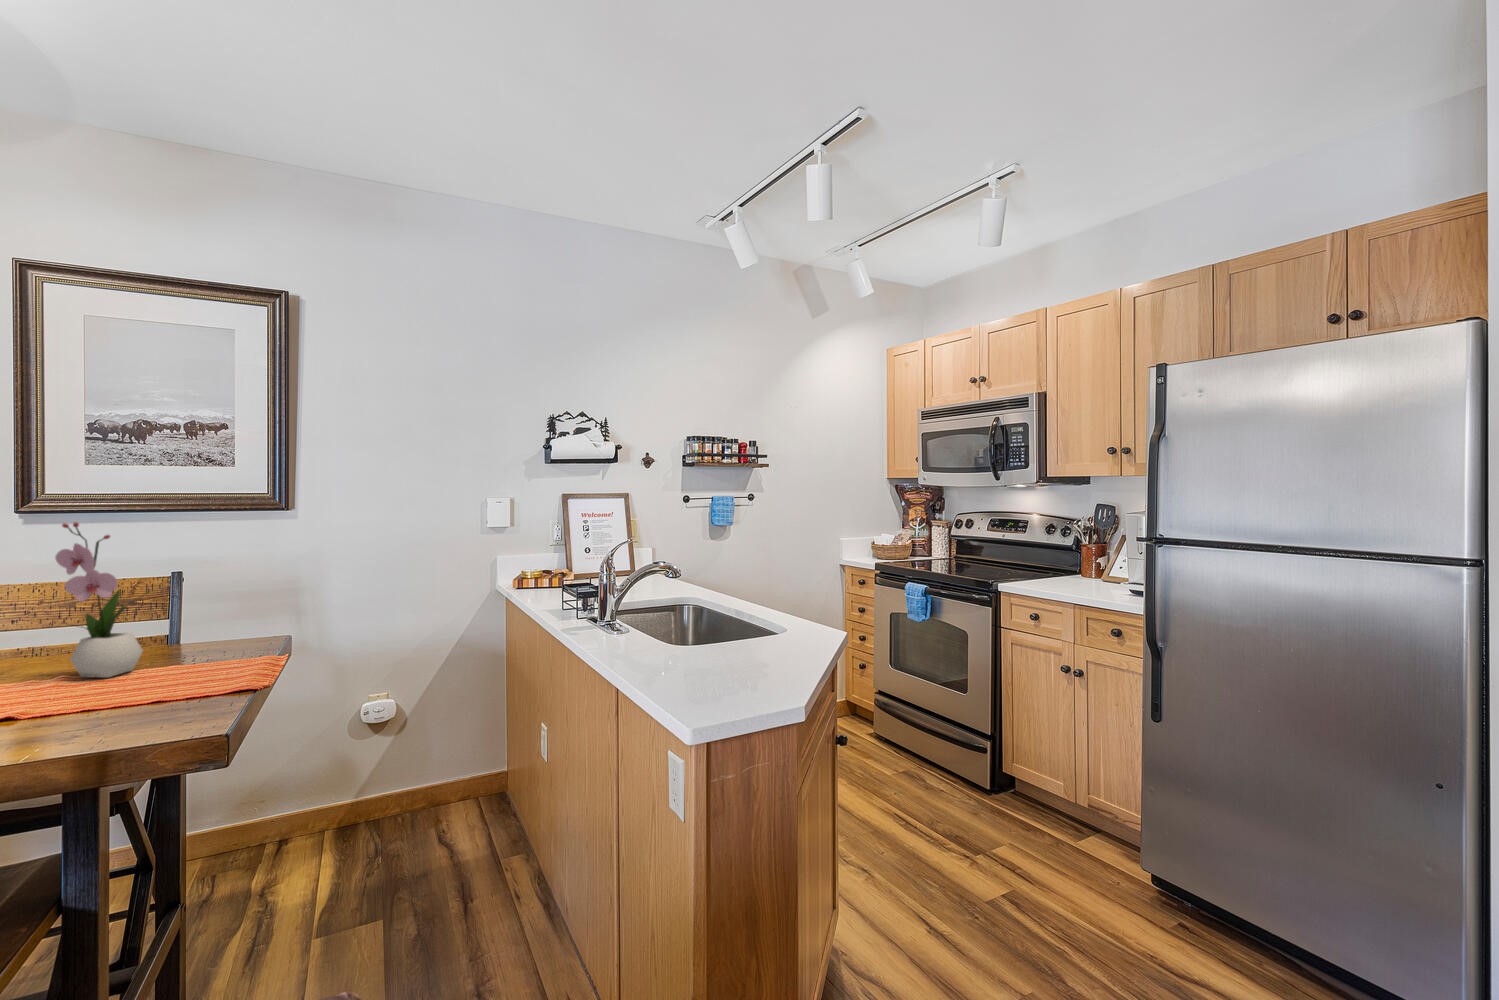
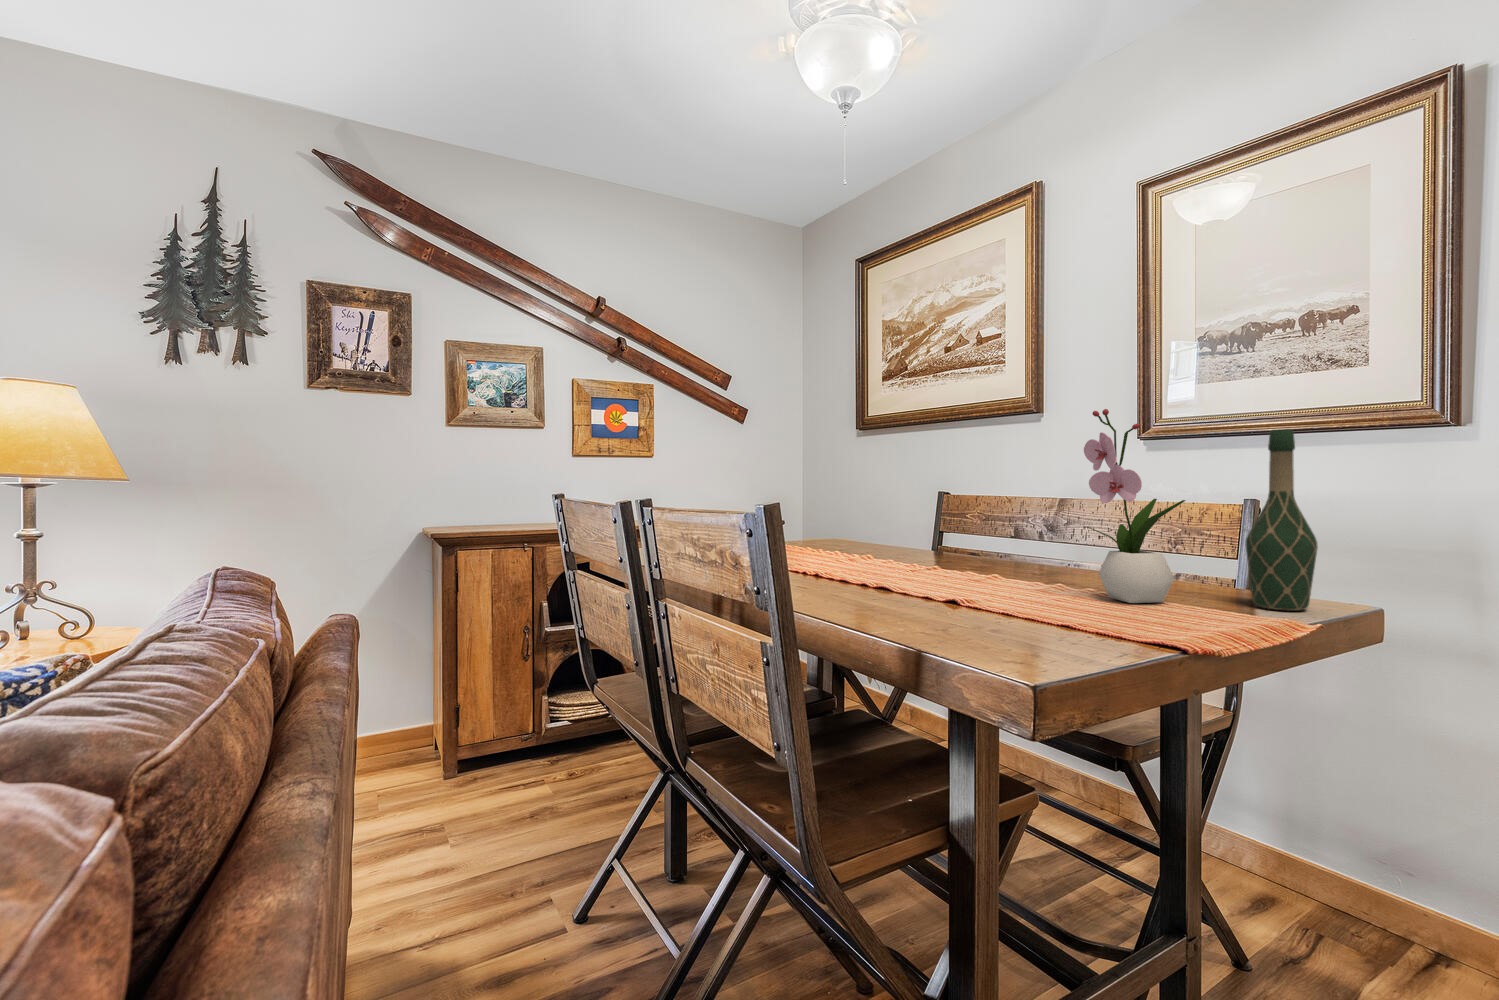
wine bottle: none [193,537,240,657] -> present [1246,429,1318,611]

